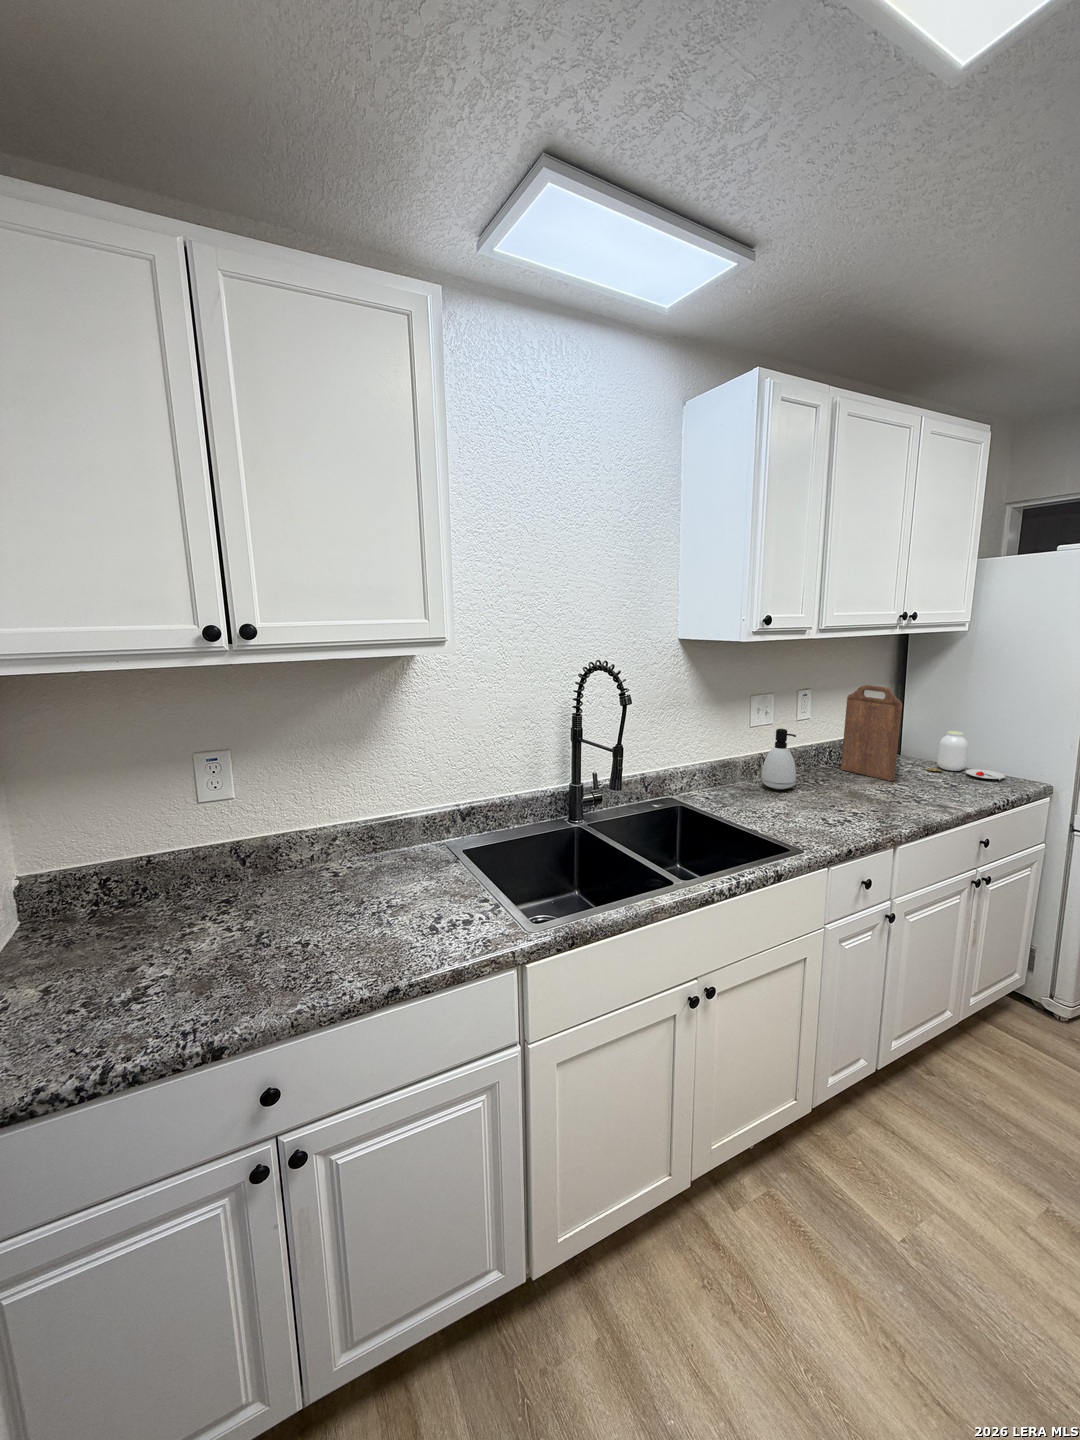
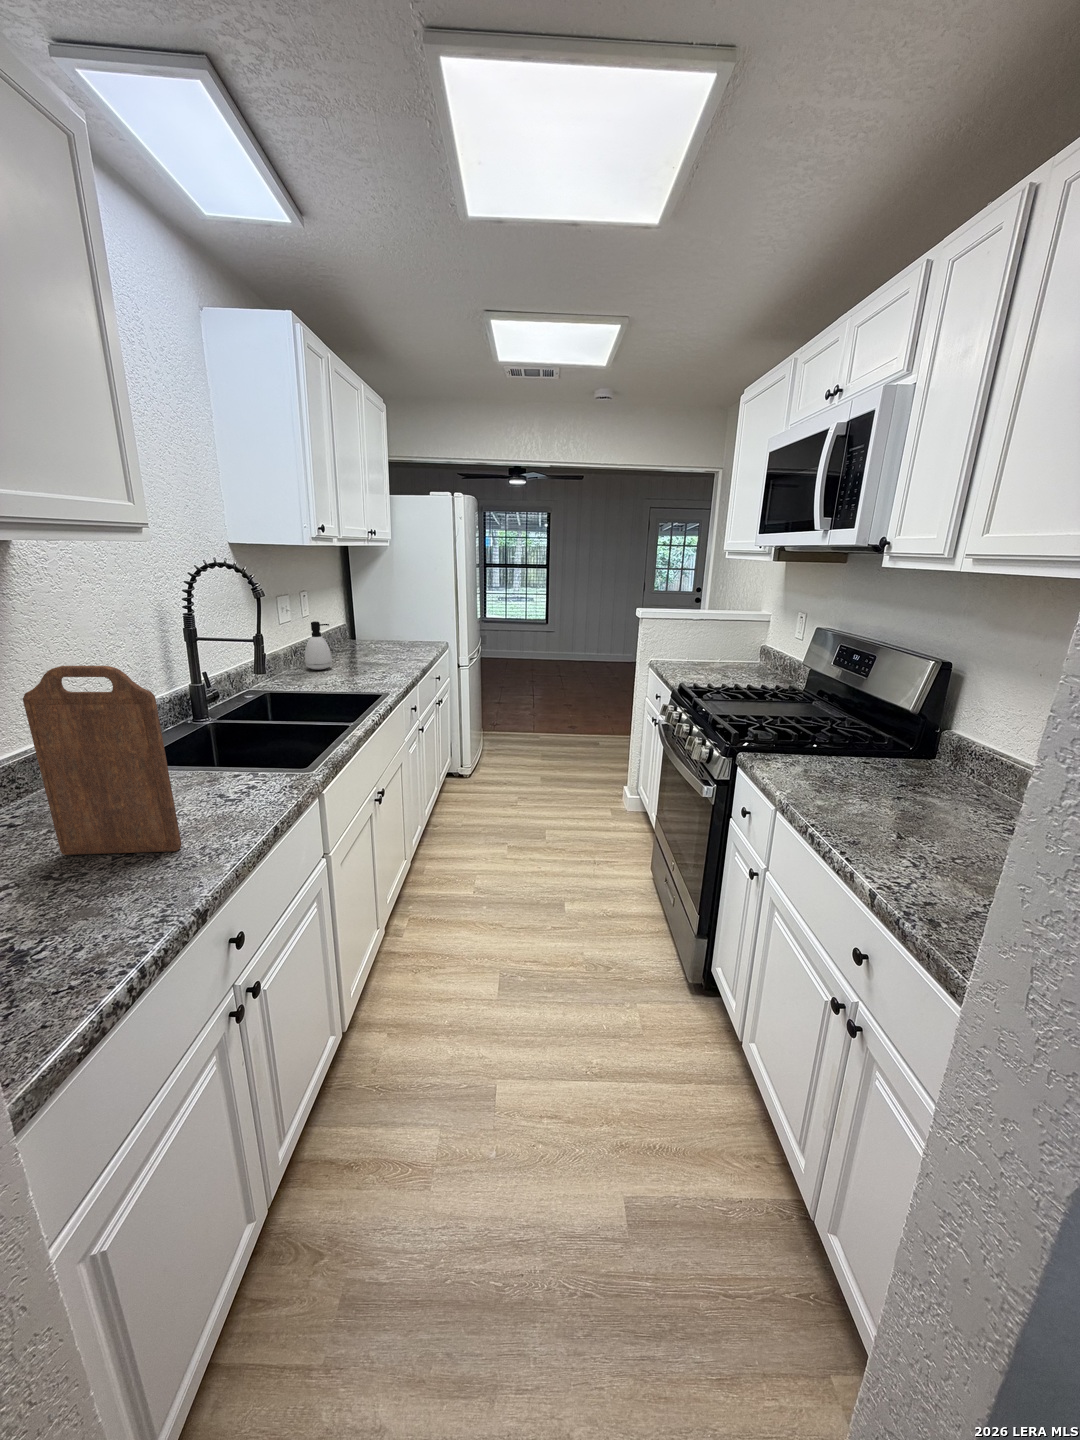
cutting board: present [841,685,902,781] -> present [23,666,181,855]
jar: present [927,731,1005,780] -> none [385,617,428,646]

